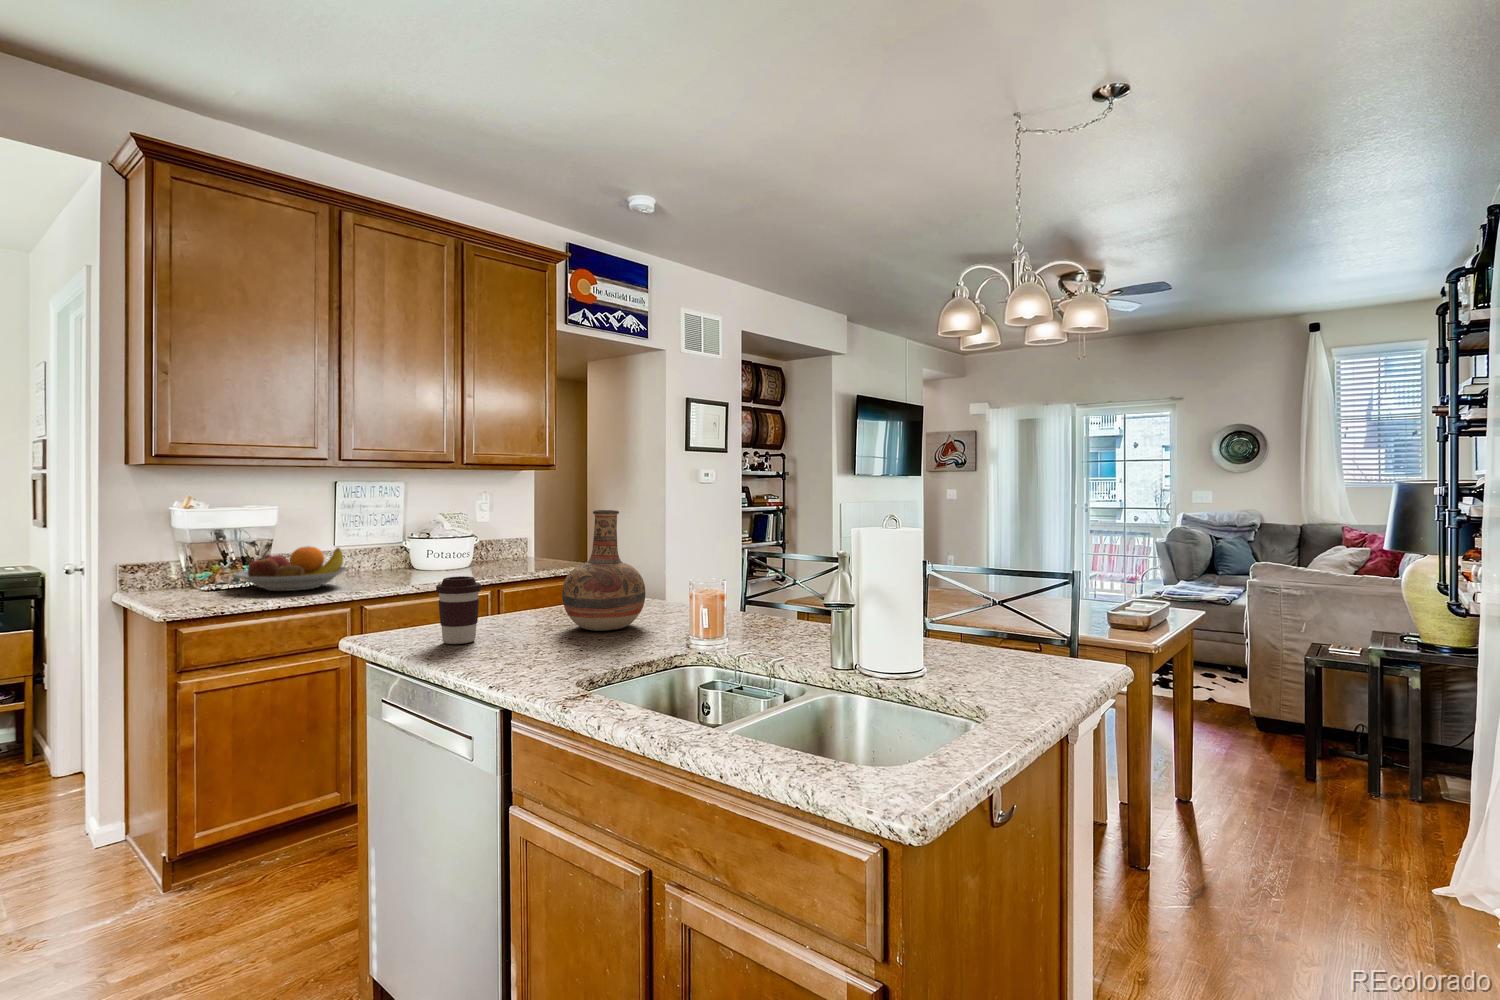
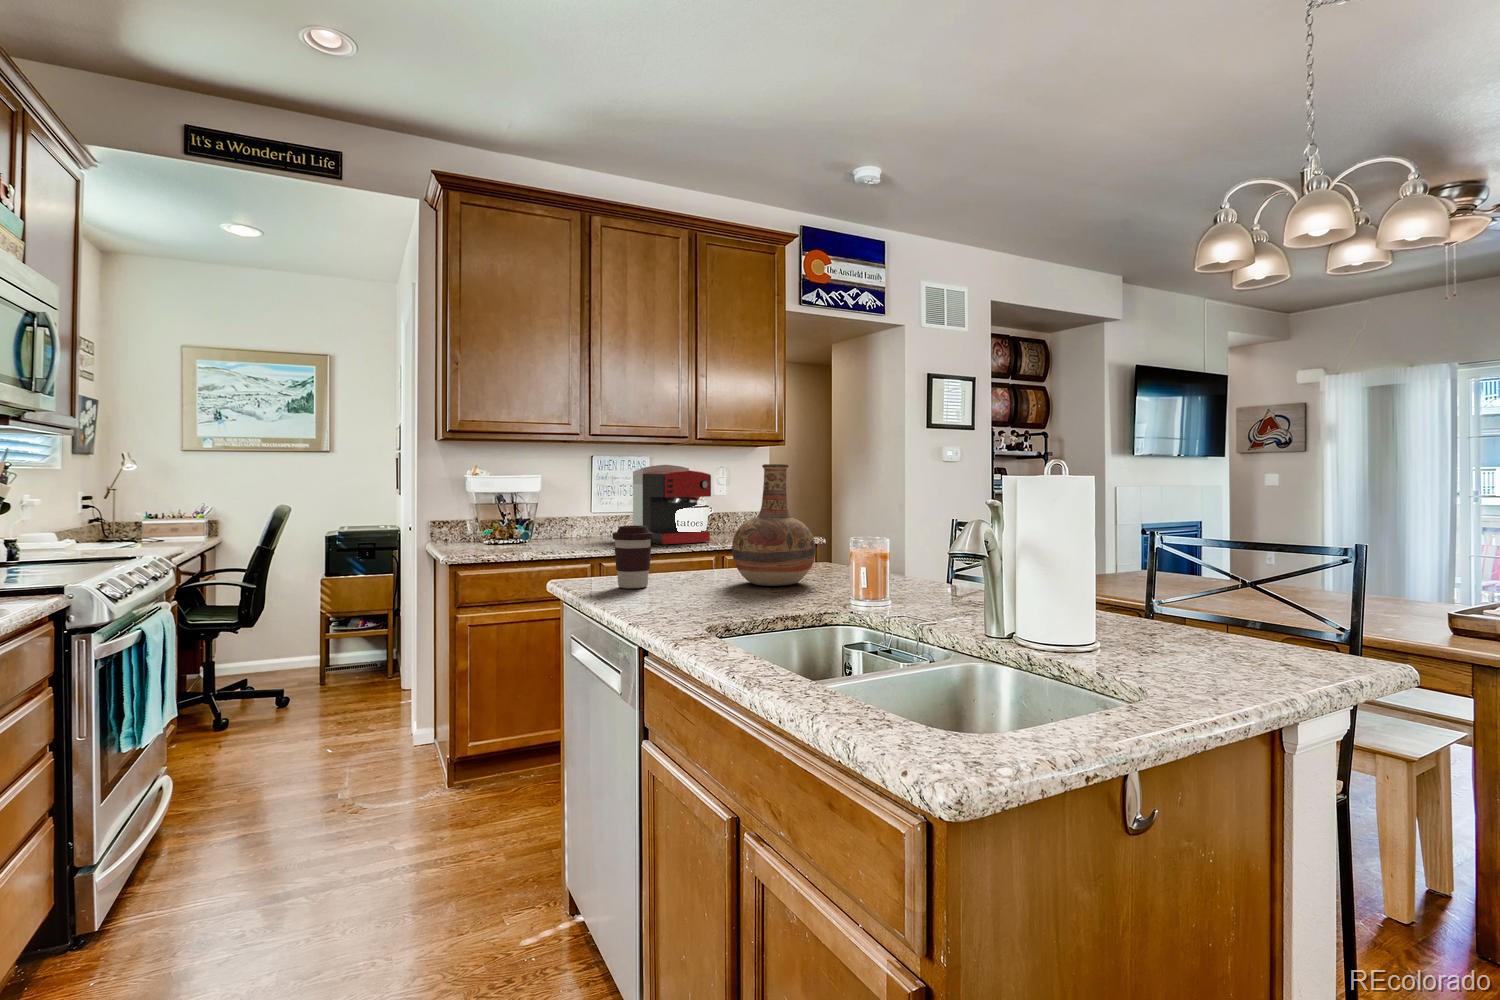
coffee maker: none [388,492,481,581] -> present [633,465,711,545]
fruit bowl: present [236,546,348,591] -> none [508,509,594,547]

